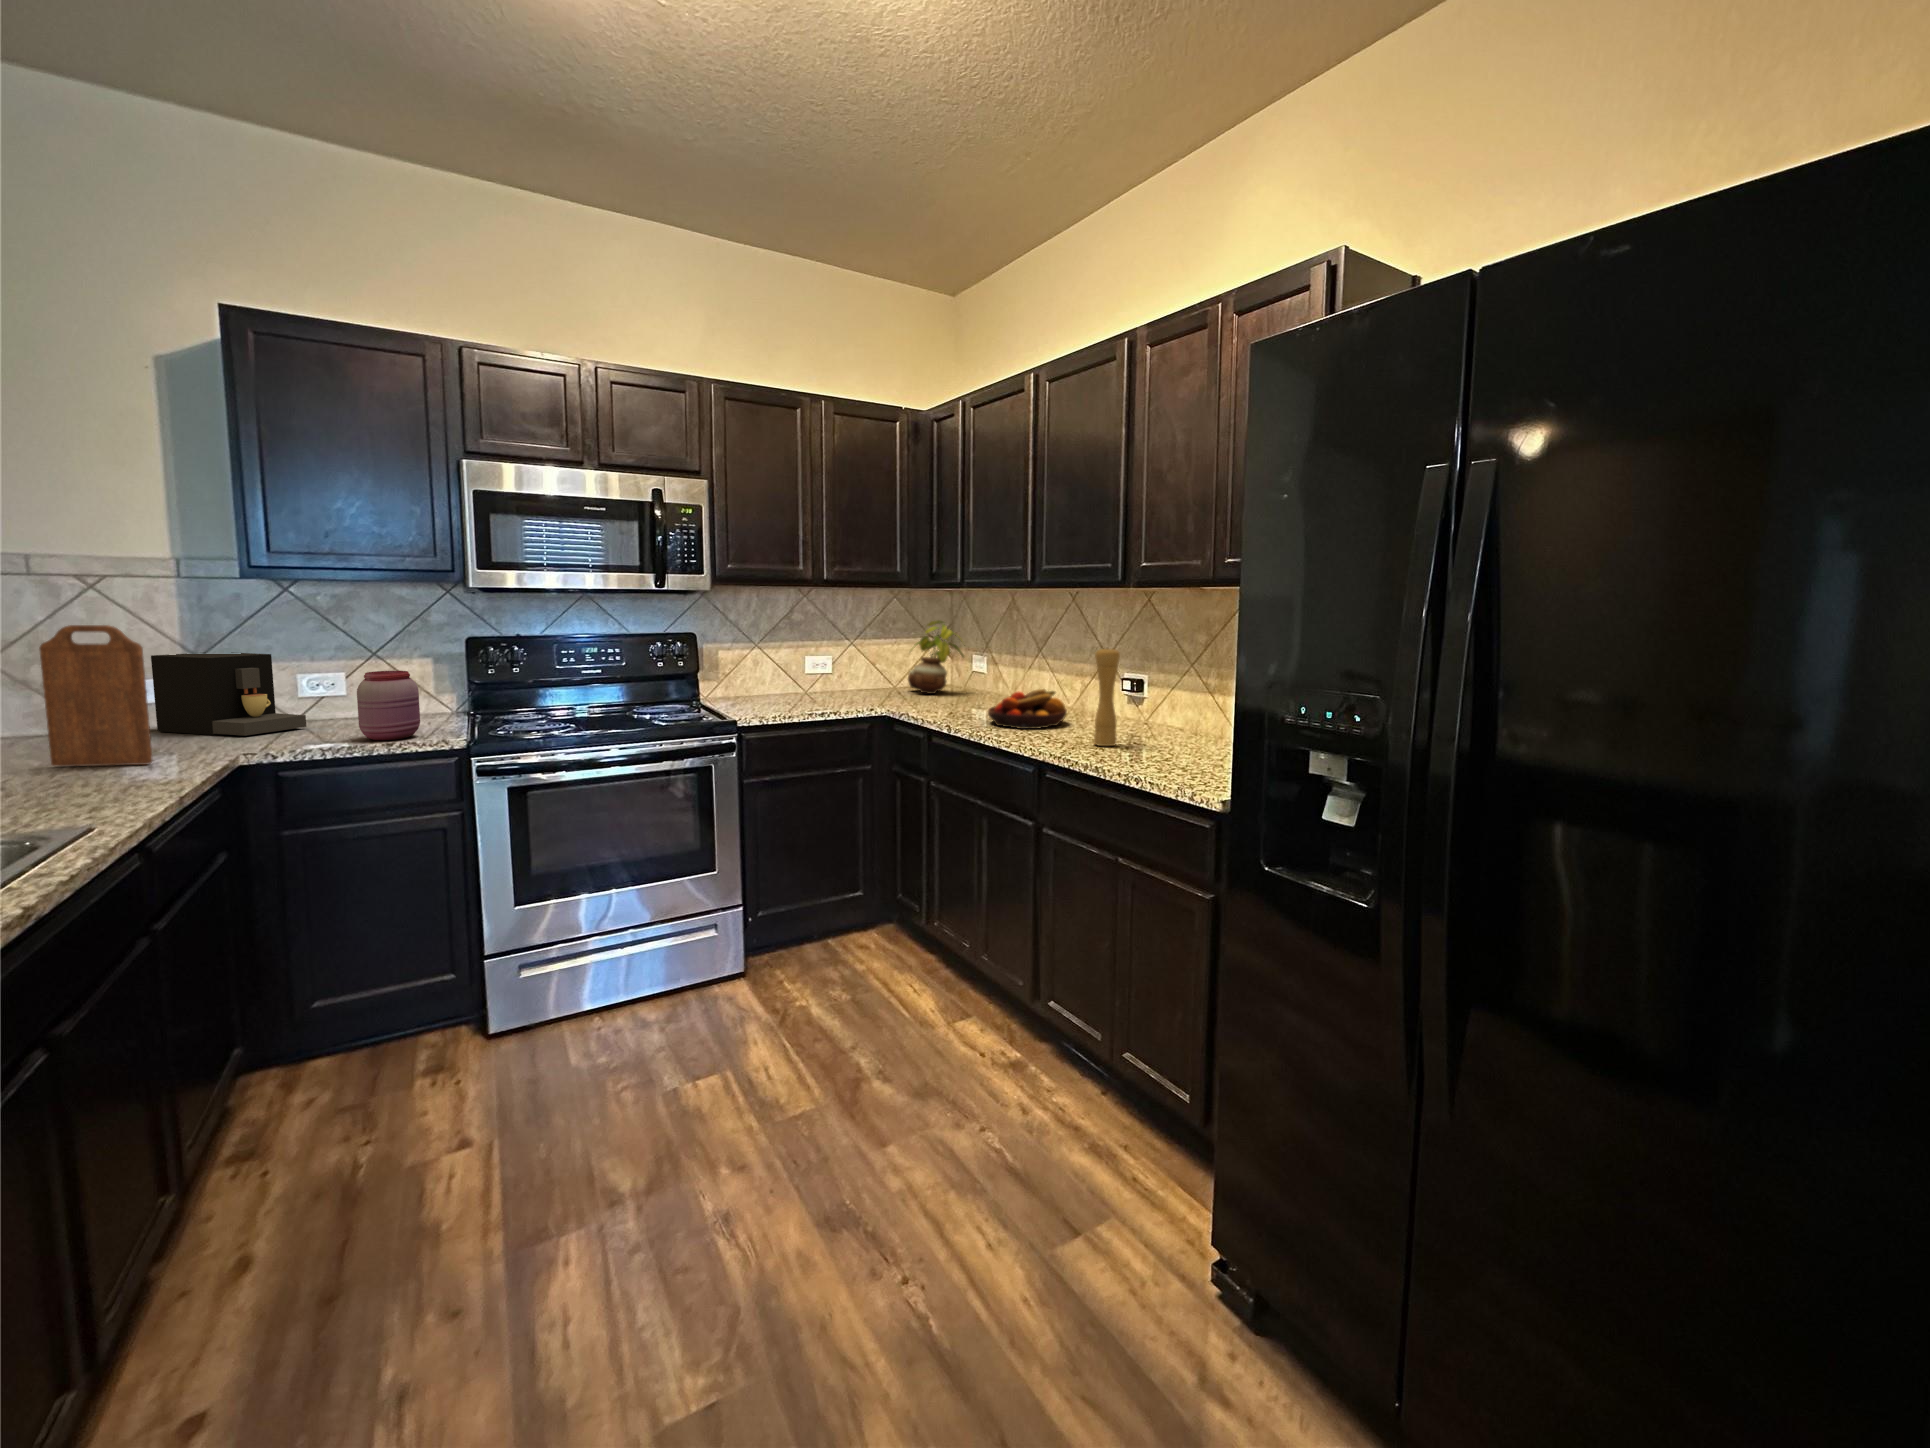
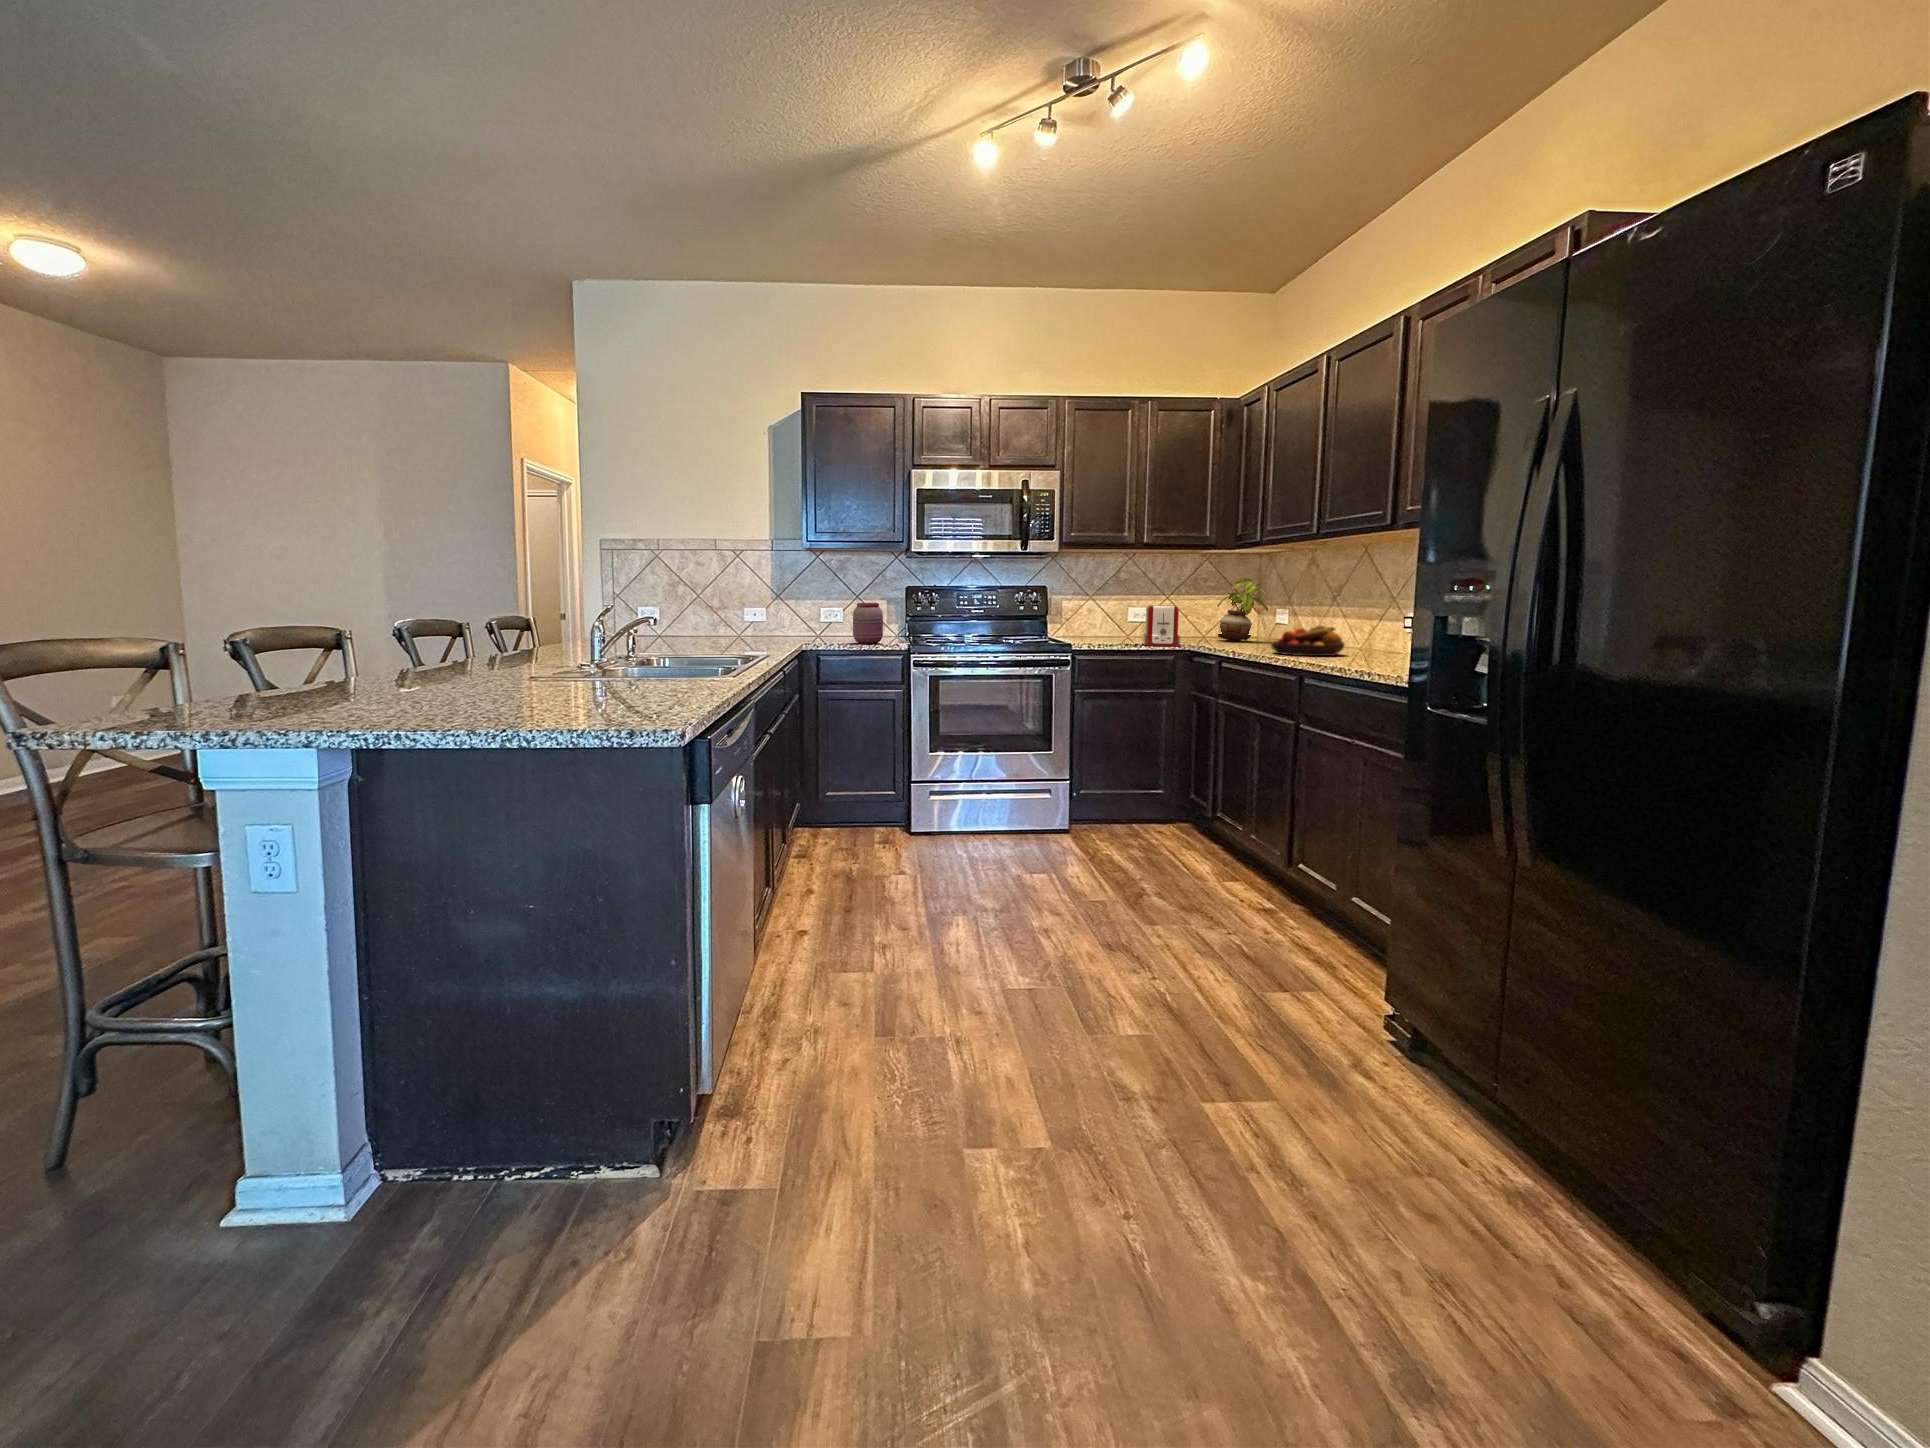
cutting board: present [39,625,153,766] -> none [728,571,768,645]
pepper mill: present [1094,648,1120,746] -> none [1354,581,1381,664]
coffee maker: present [151,652,306,736] -> none [758,595,824,640]
toaster: none [827,657,876,713] -> present [1143,605,1180,646]

